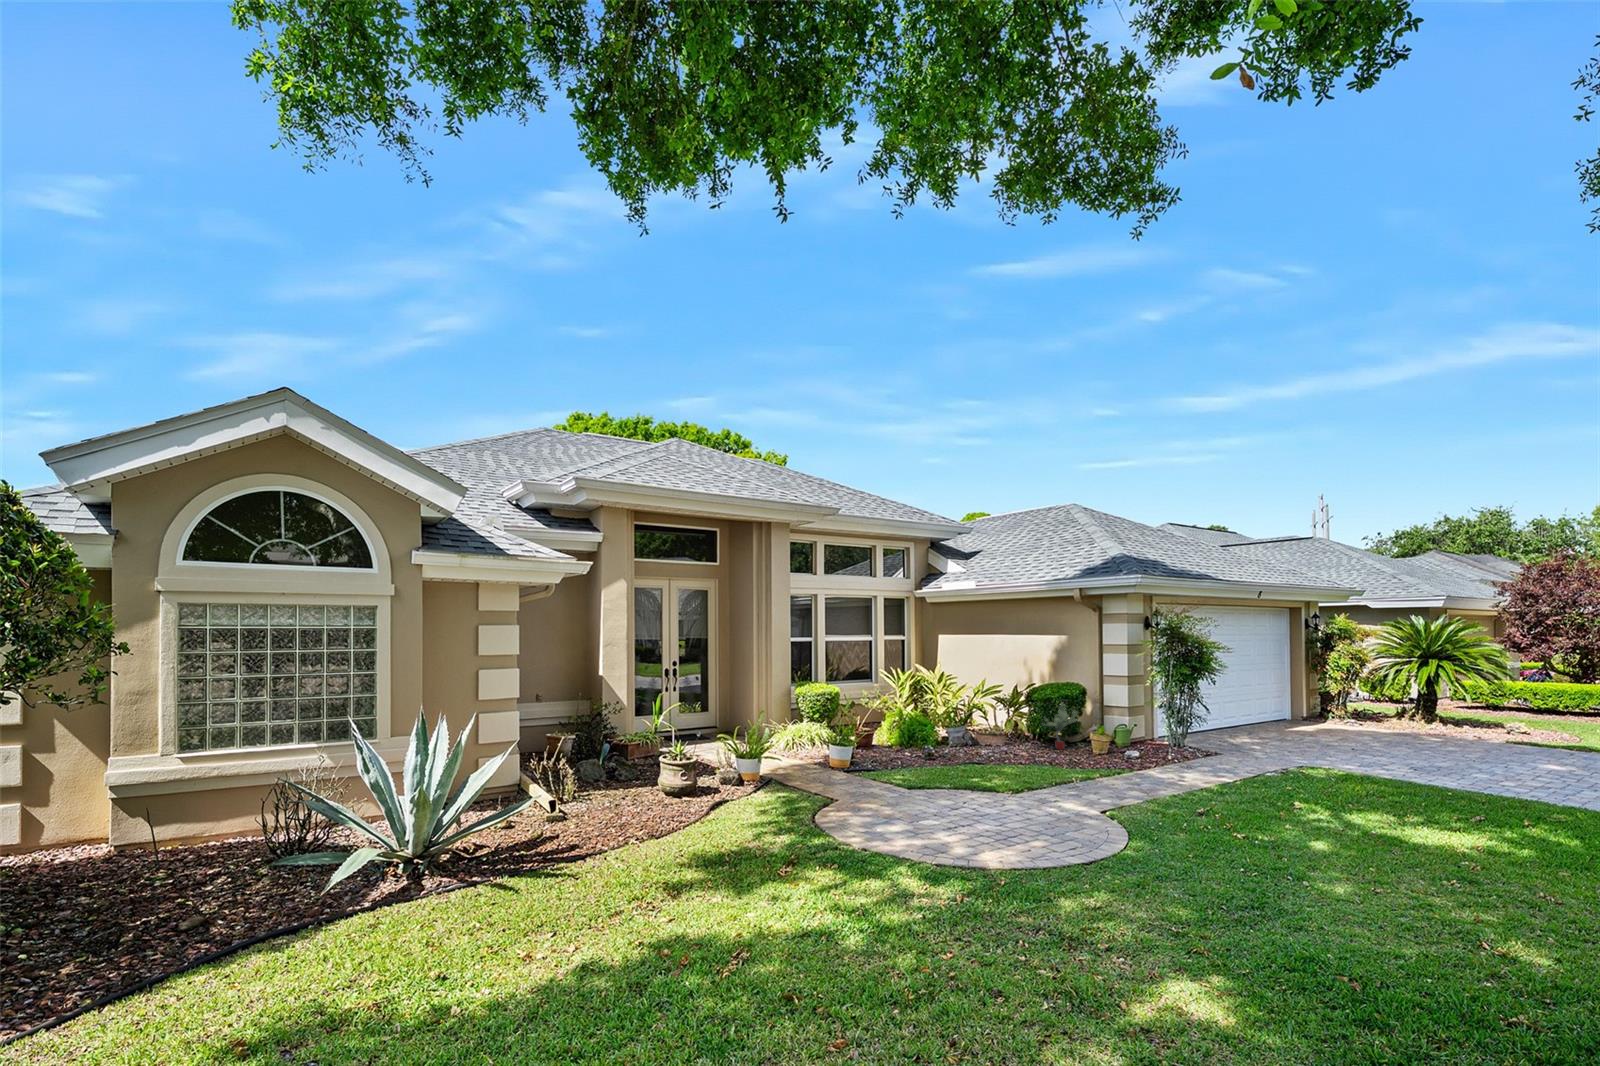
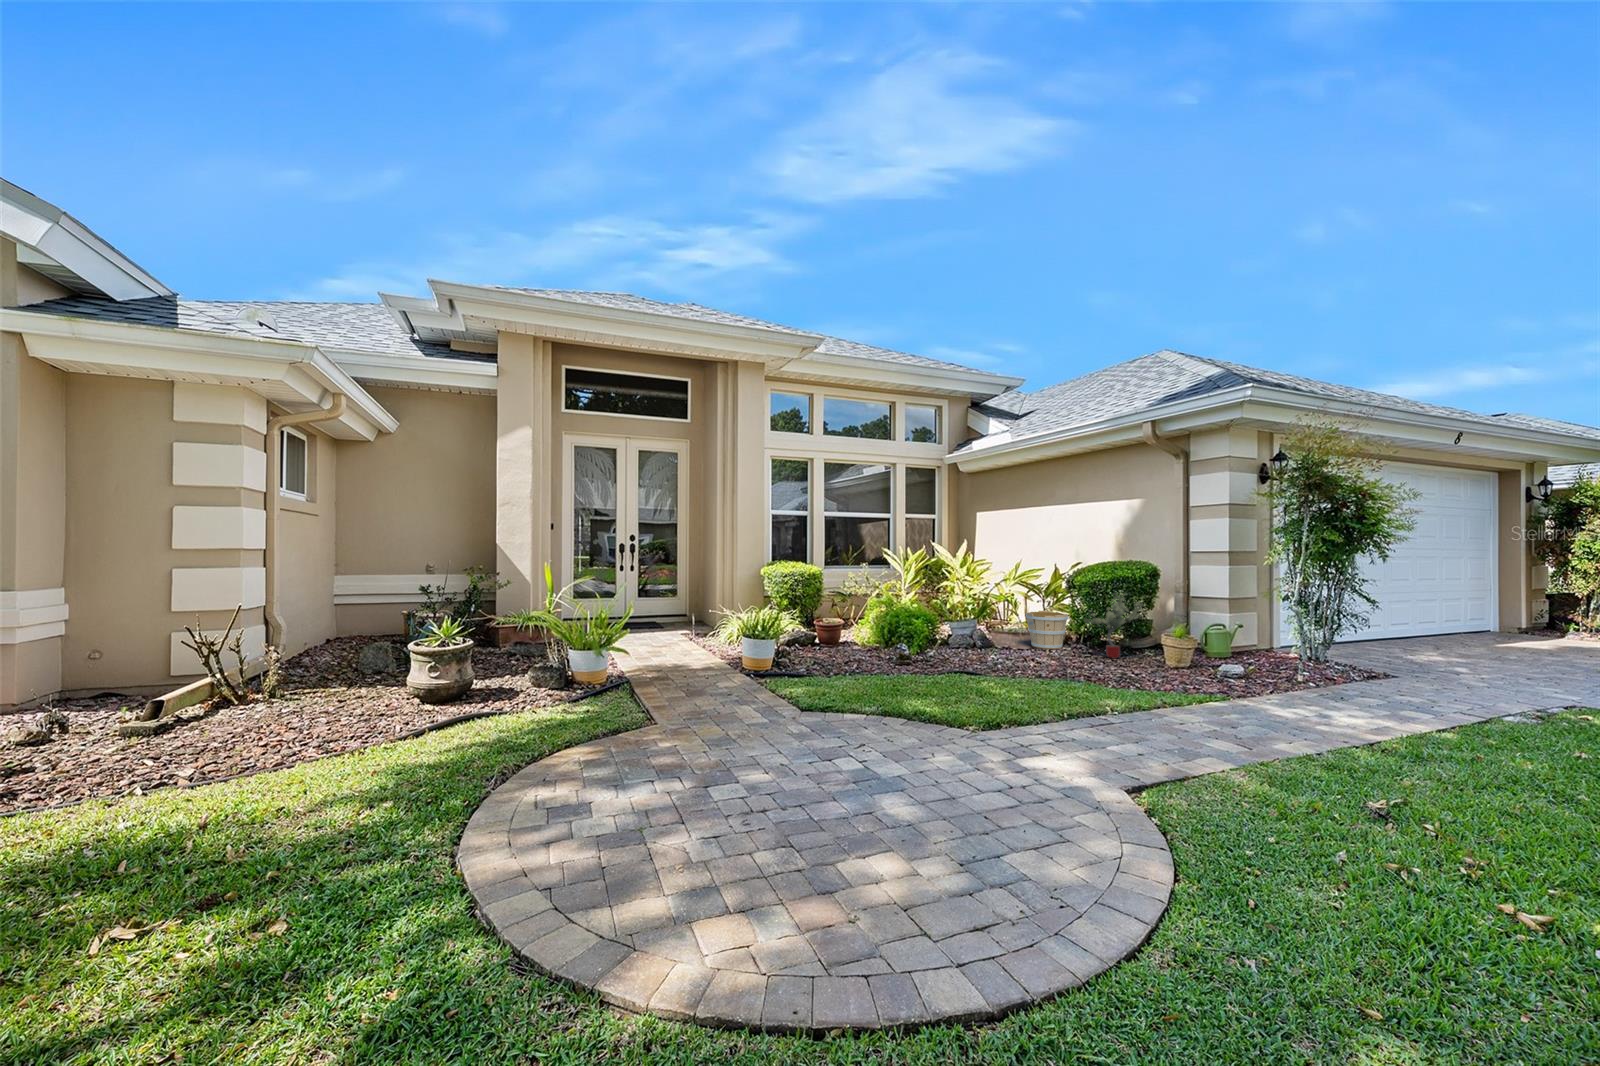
wooden bucket: none [997,716,1027,744] -> present [1026,611,1068,649]

